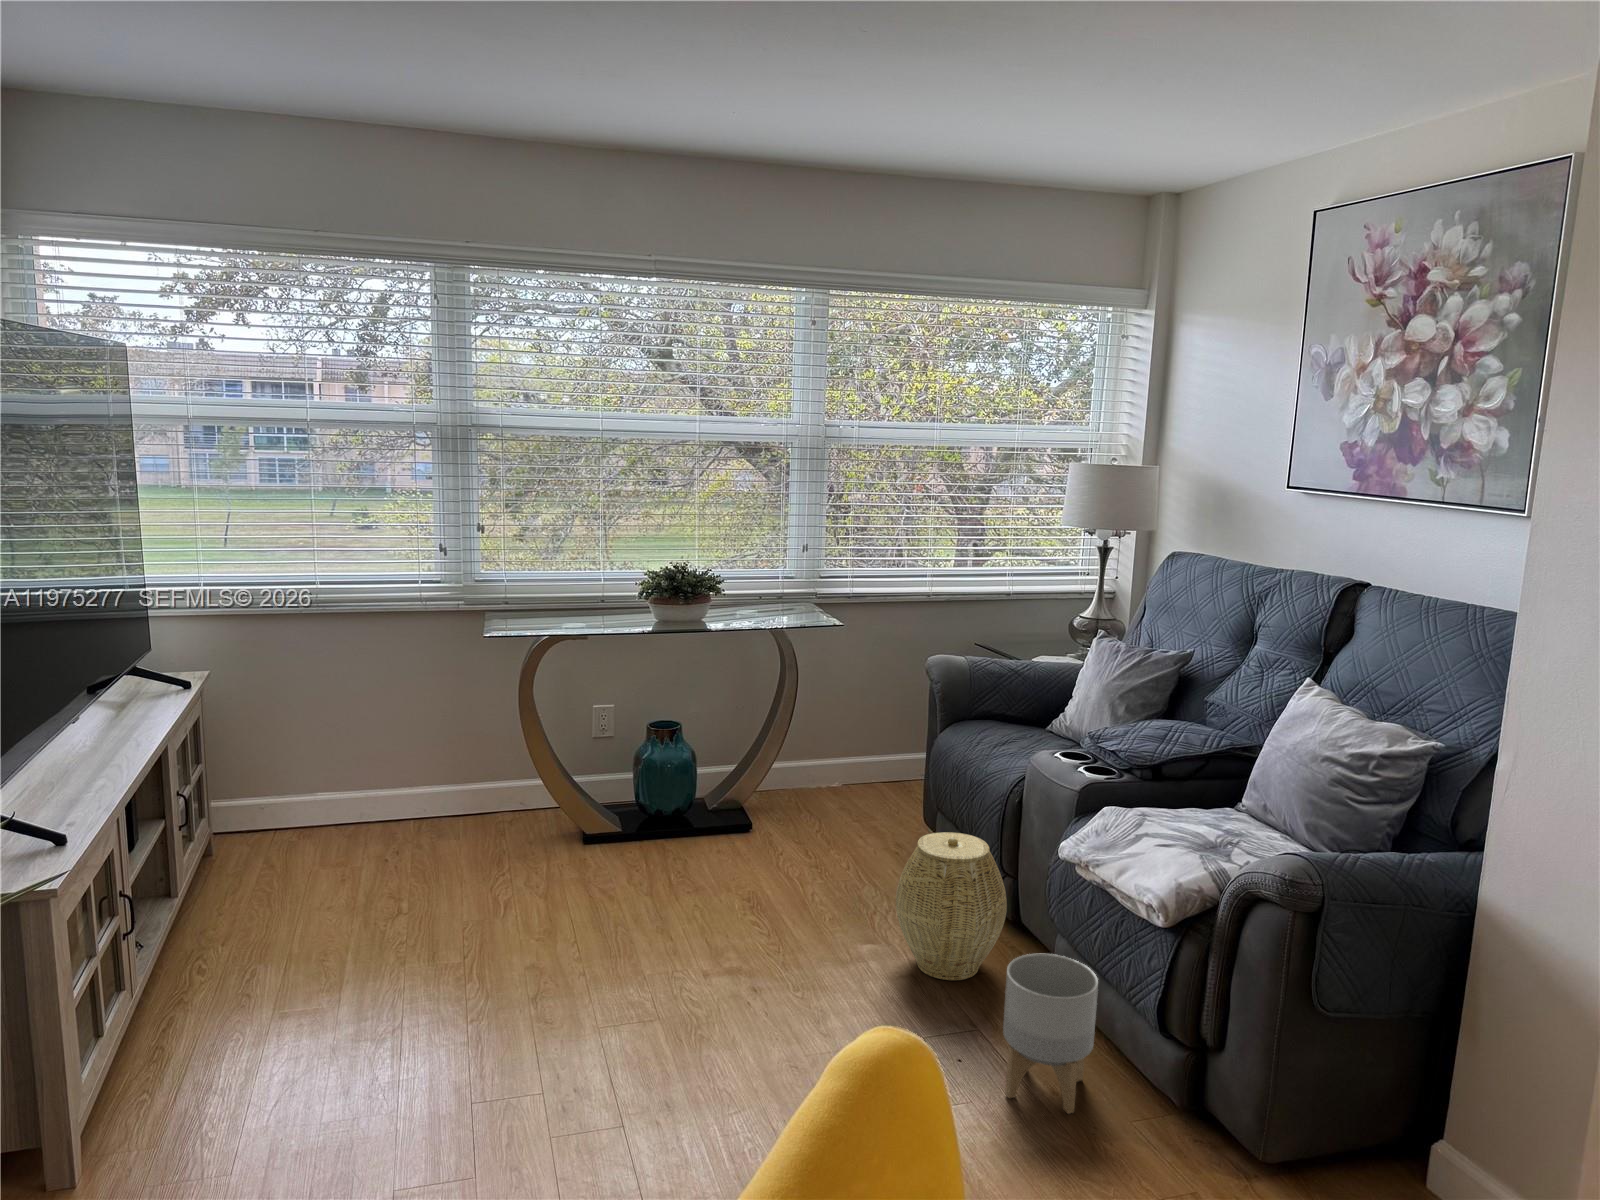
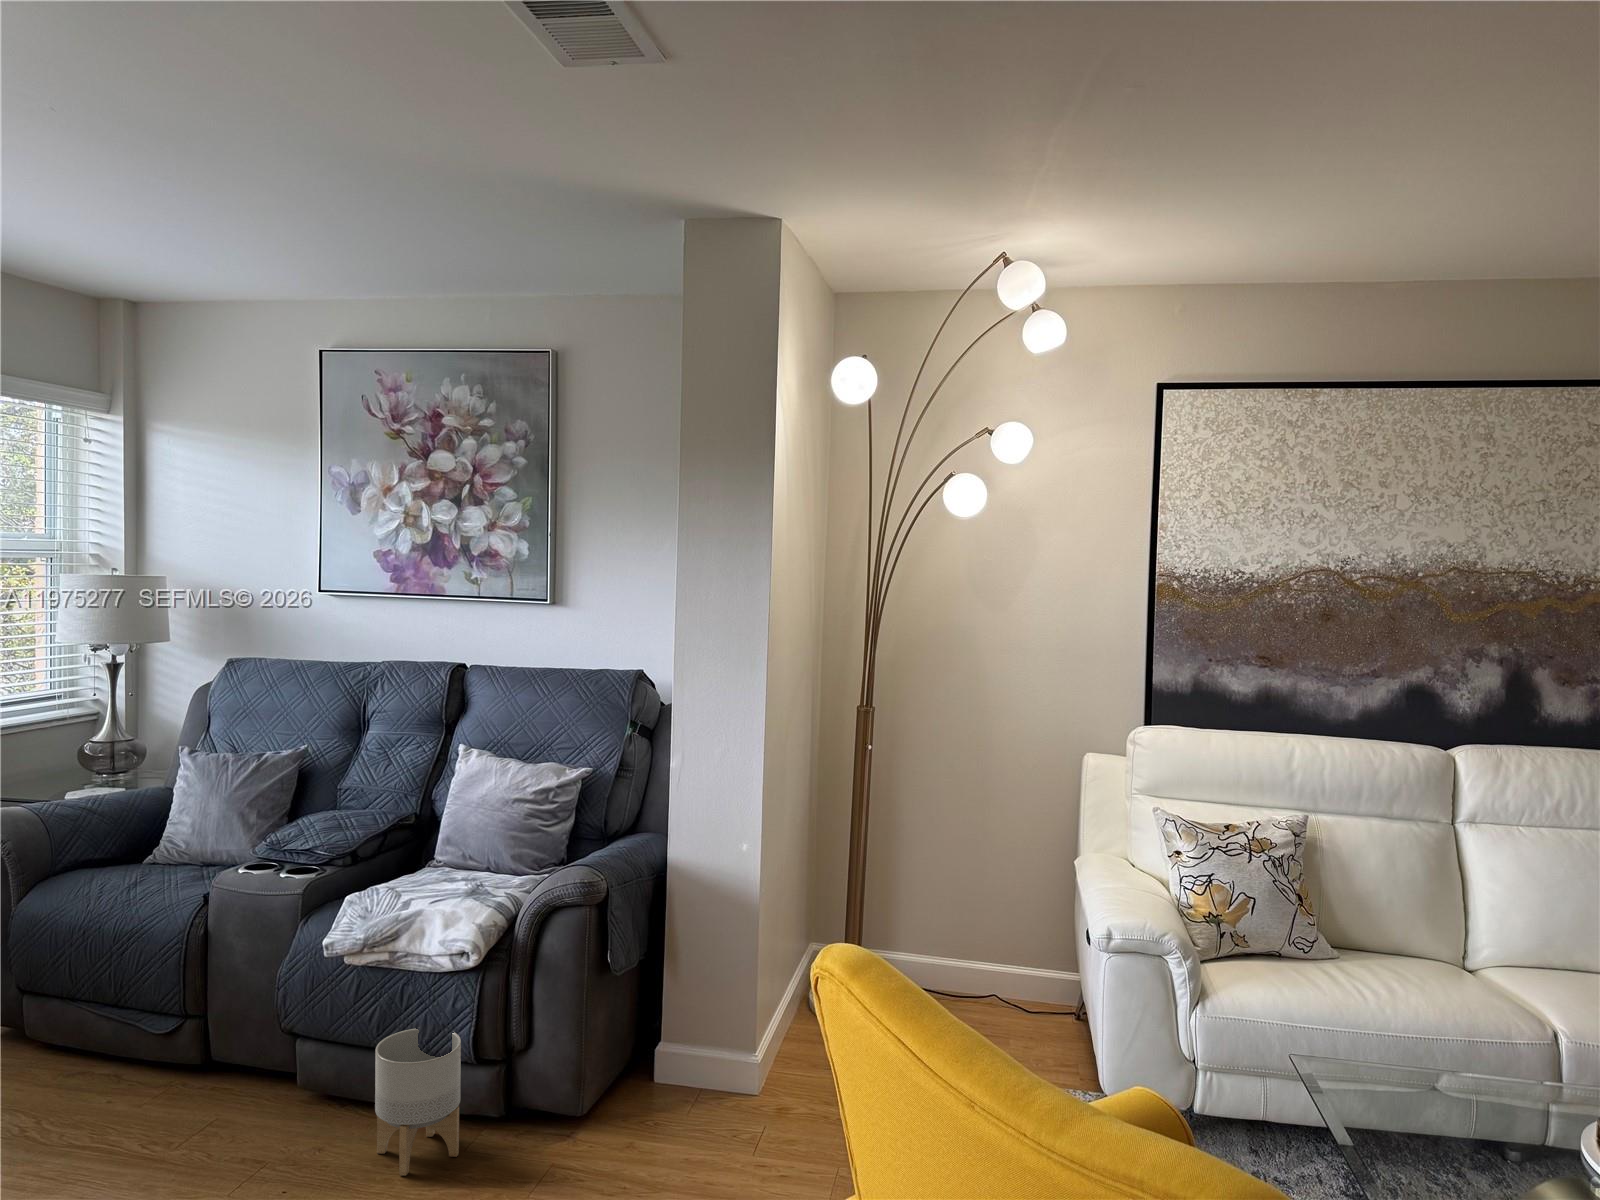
woven basket: present [896,832,1007,980] -> none [143,979,276,1144]

